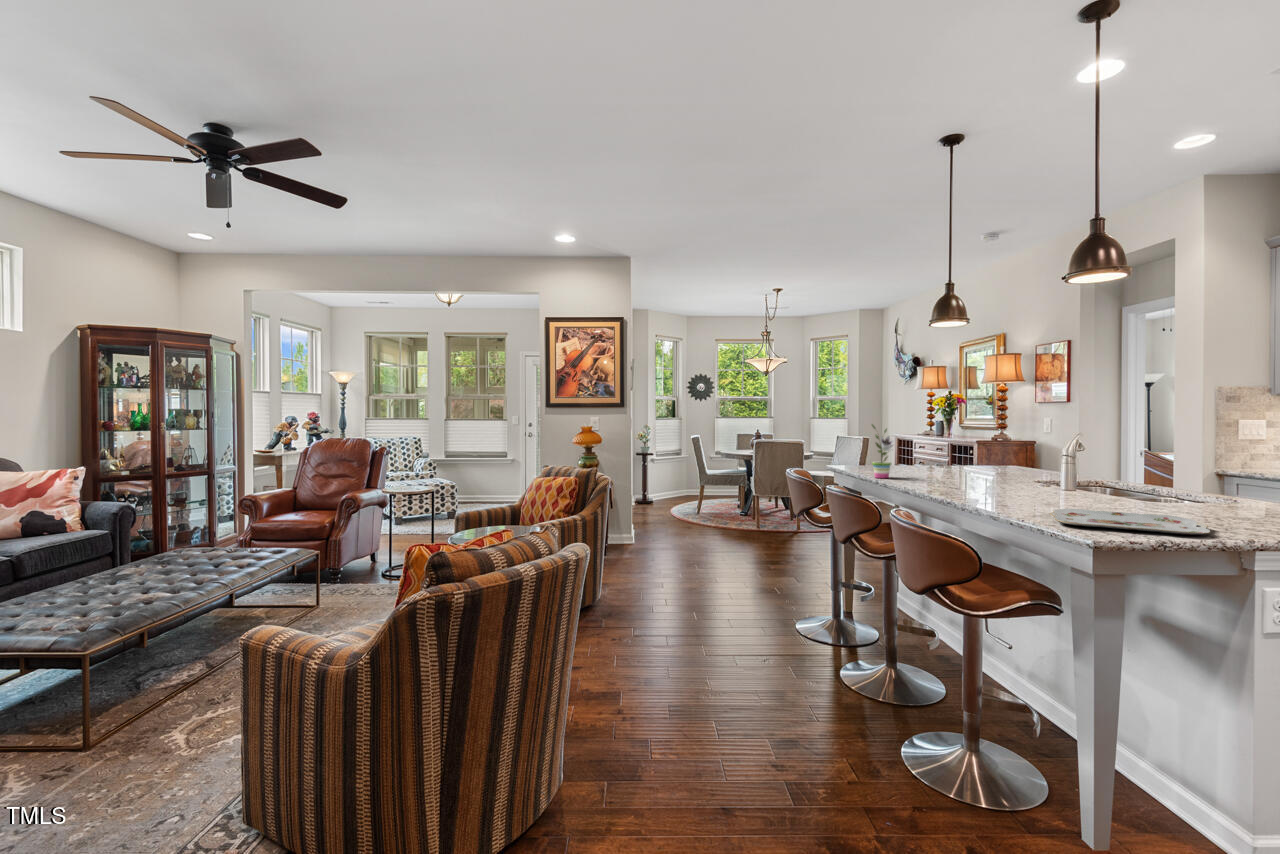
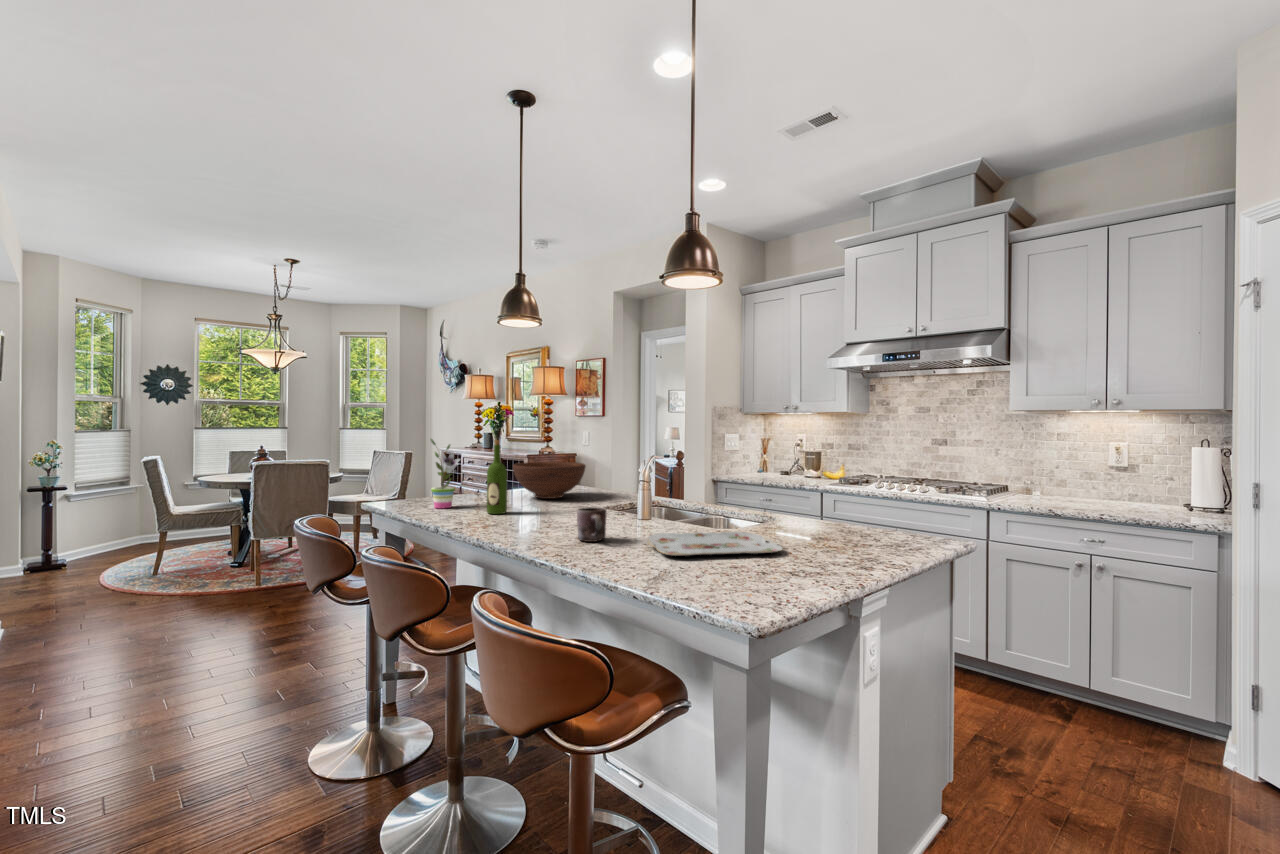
wine bottle: none [916,425,933,485] -> present [487,440,507,514]
fruit bowl: none [945,445,1019,477] -> present [513,462,586,499]
mug: none [984,481,1014,509] -> present [577,507,606,542]

